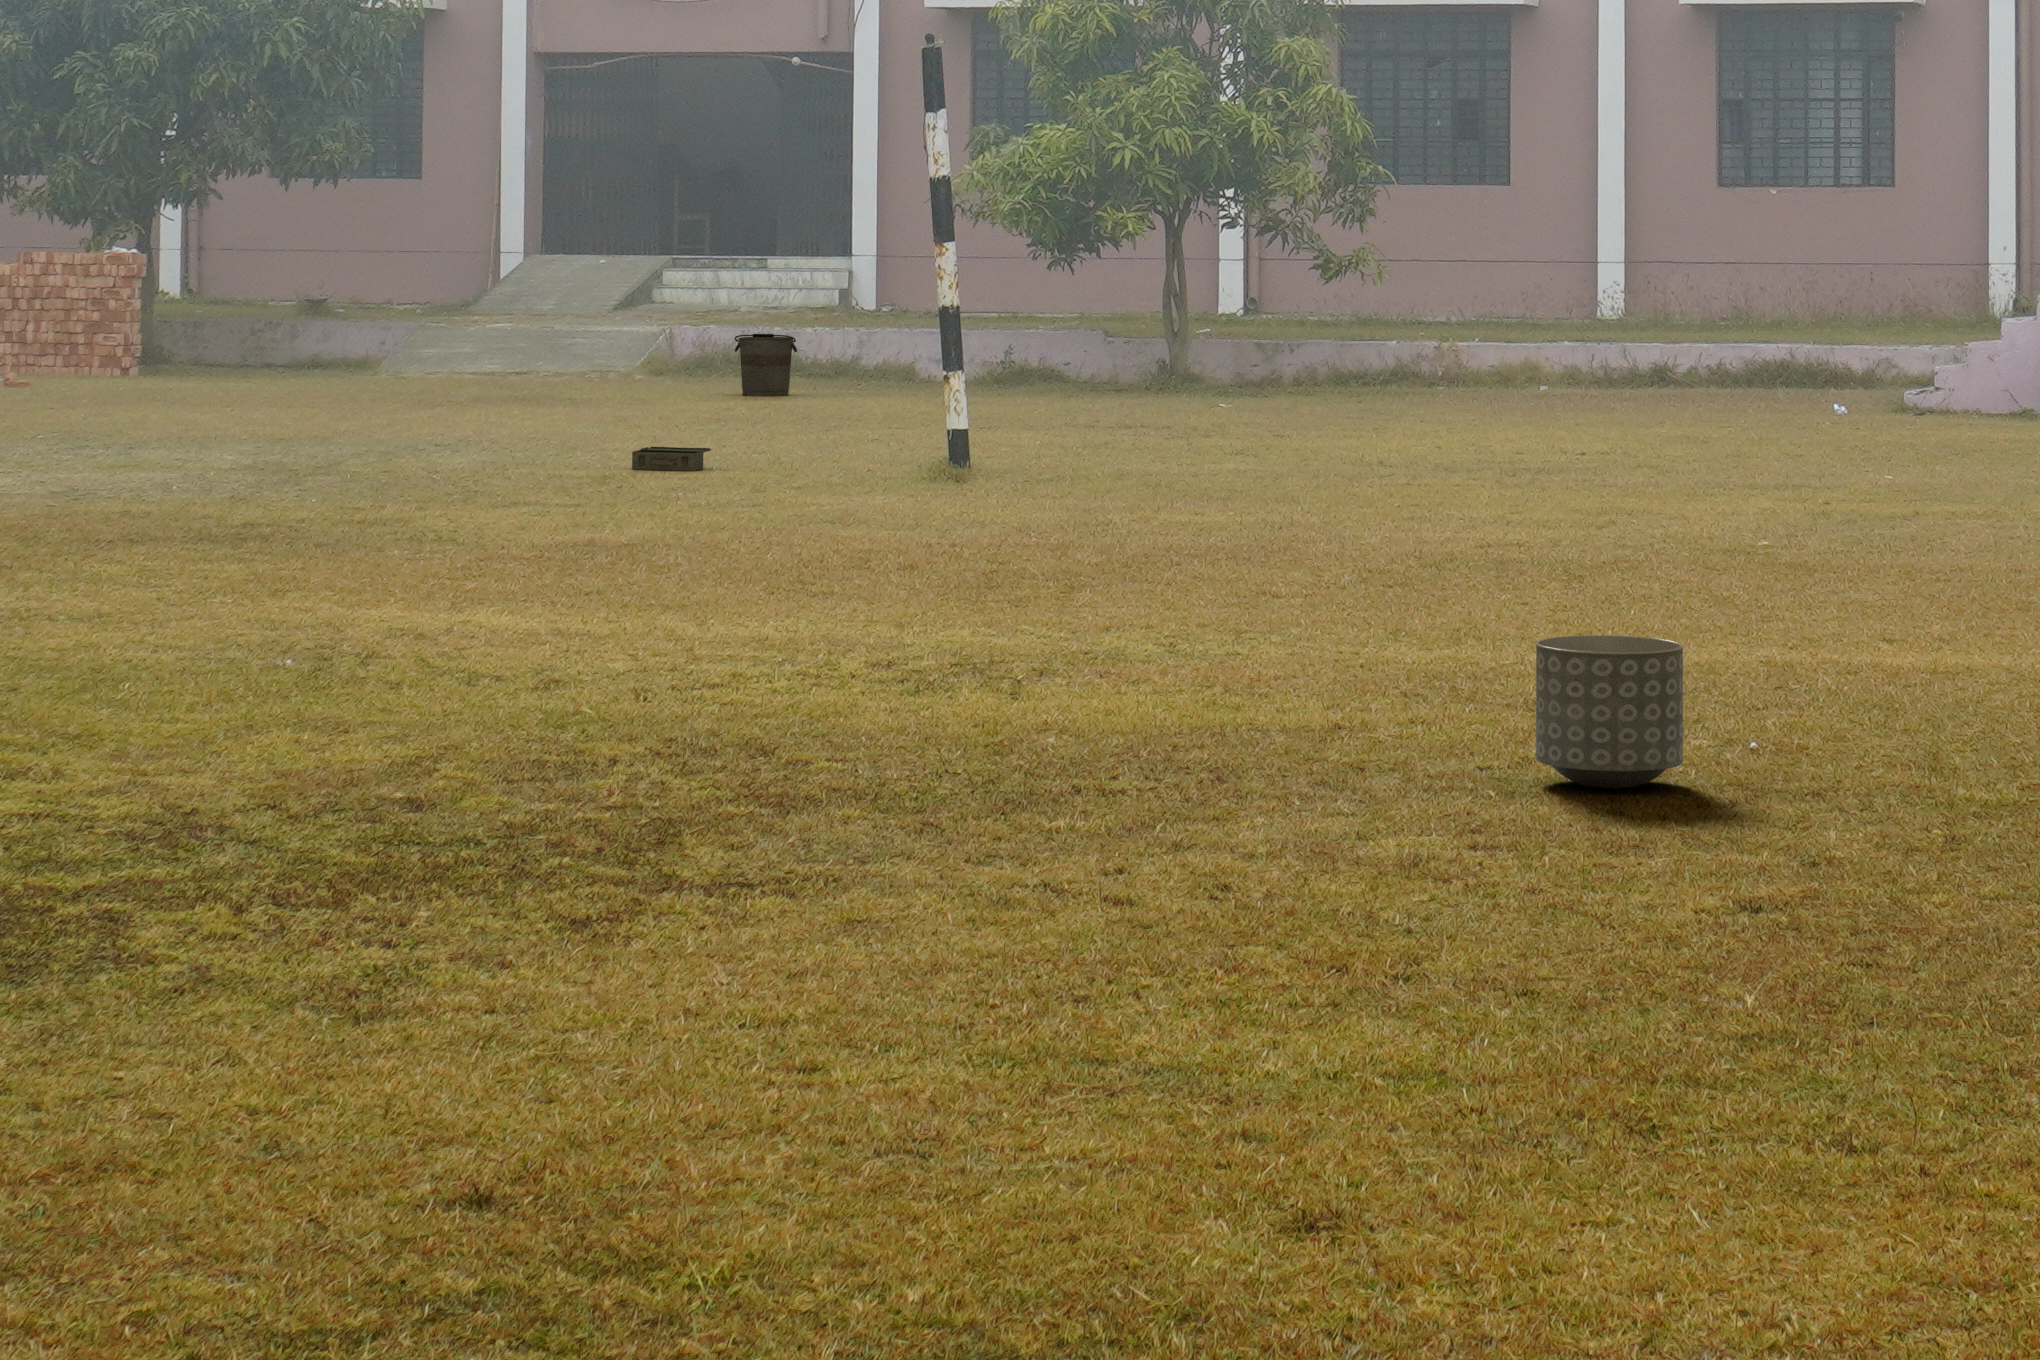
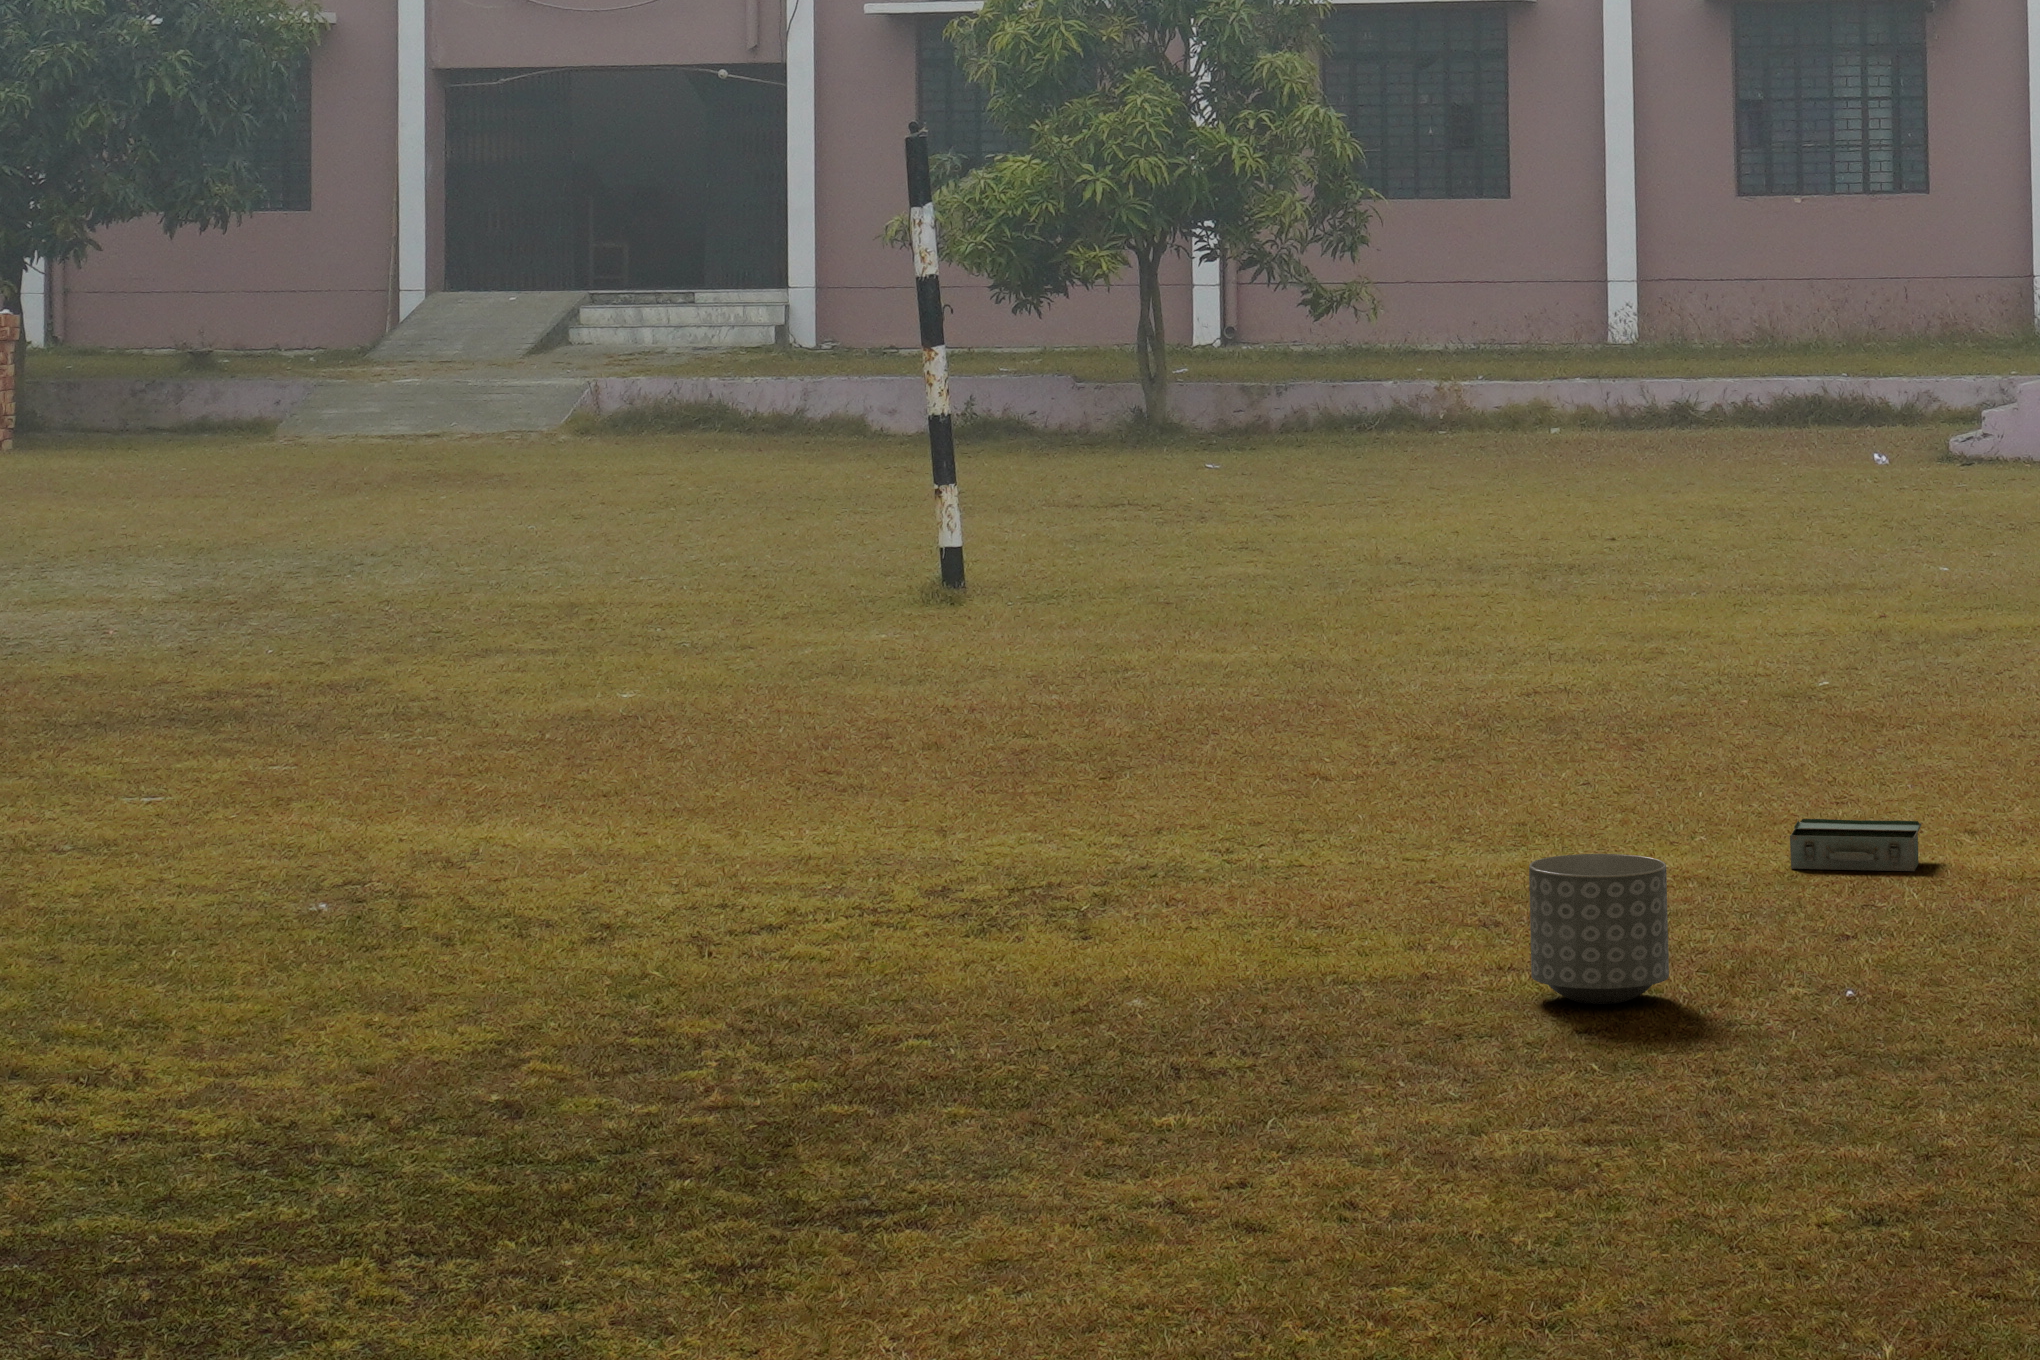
bucket: present [735,334,797,396] -> none [680,407,749,476]
toolbox: present [632,447,711,471] -> present [1790,819,1921,871]

